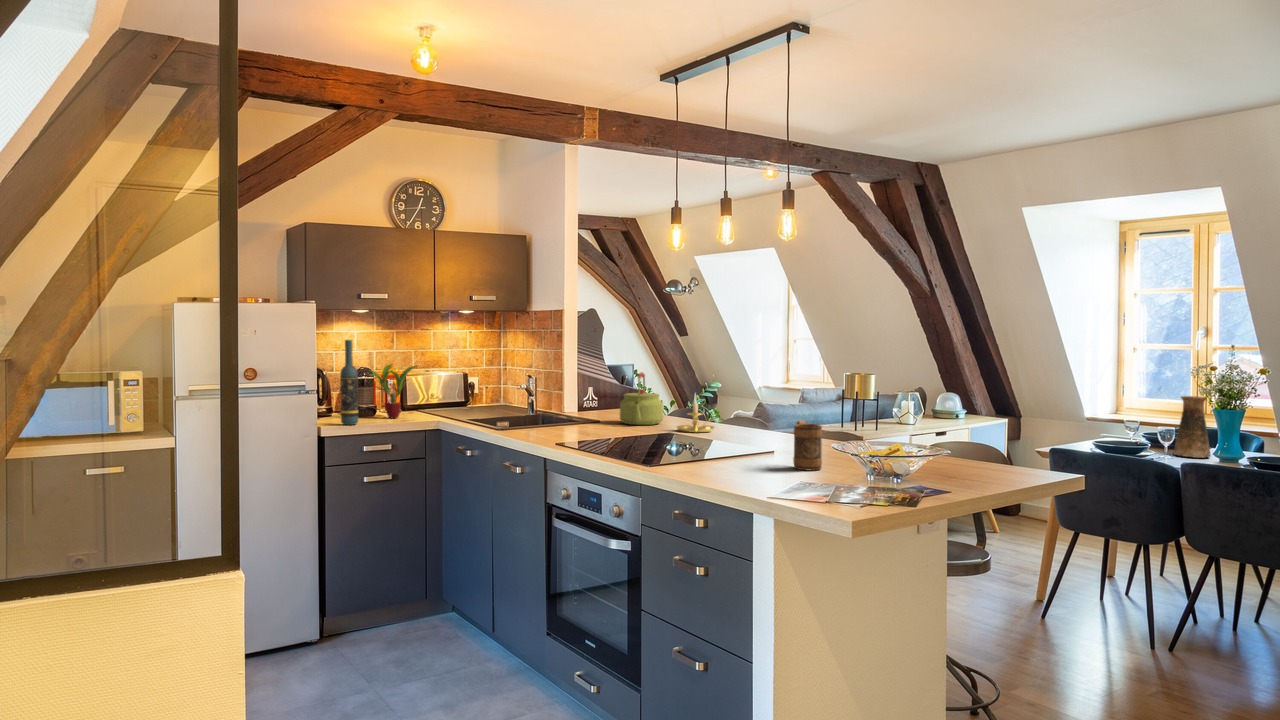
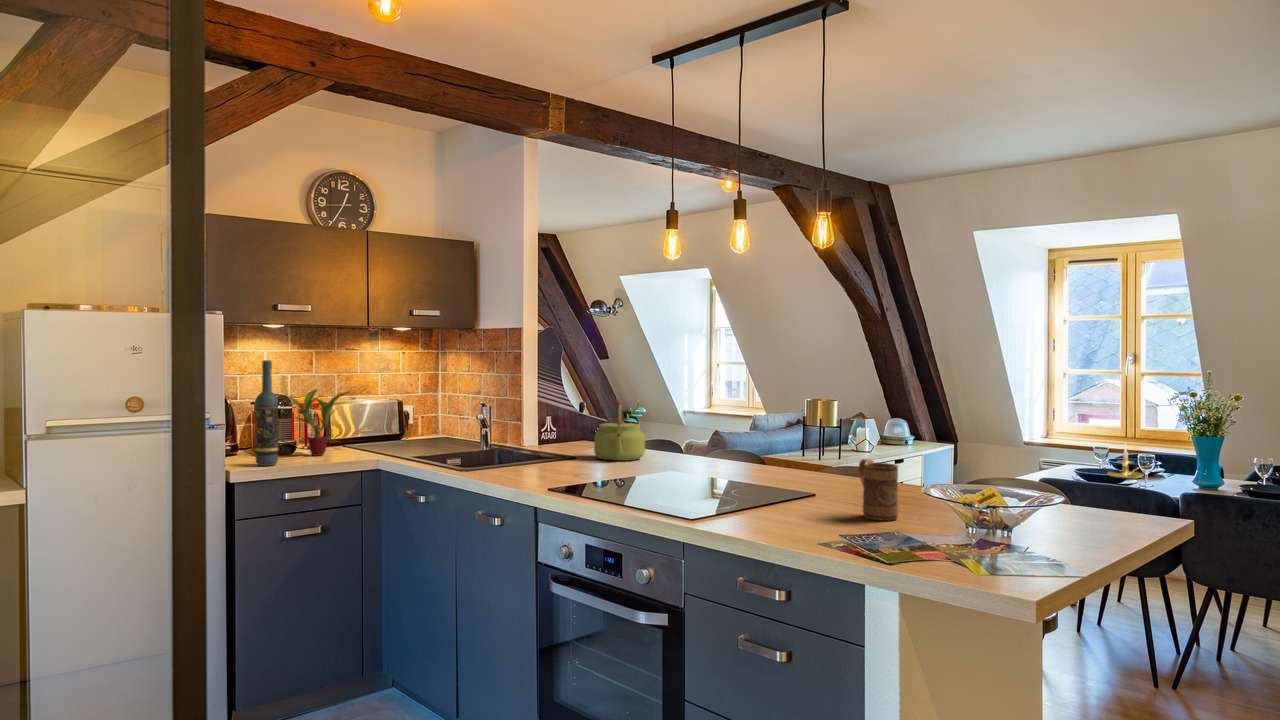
candle holder: present [677,395,715,433] -> present [1107,445,1144,479]
pitcher: present [1173,396,1211,458] -> none [1168,422,1207,487]

